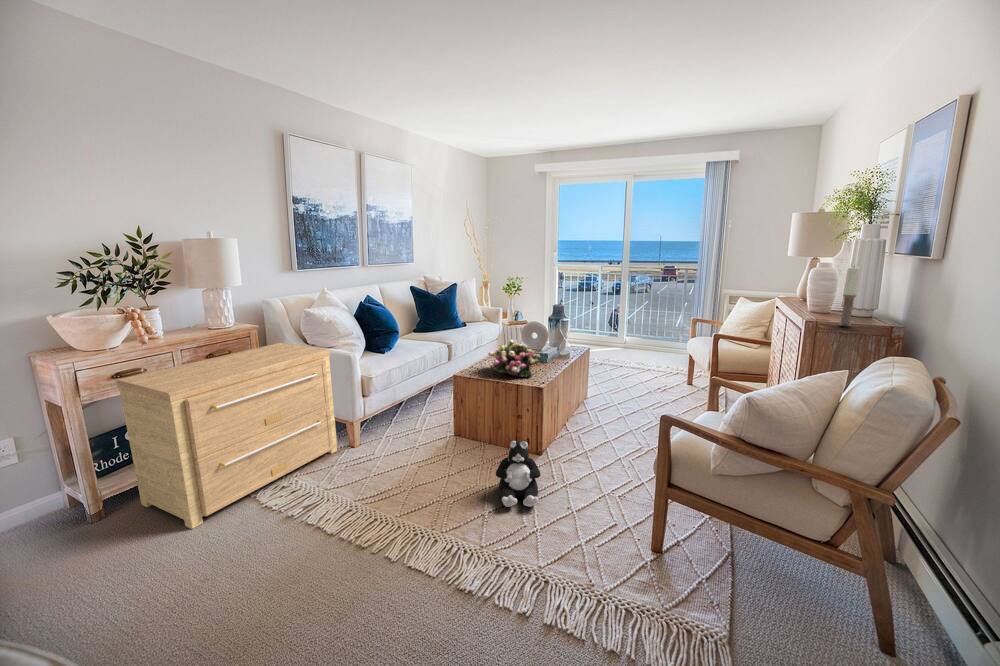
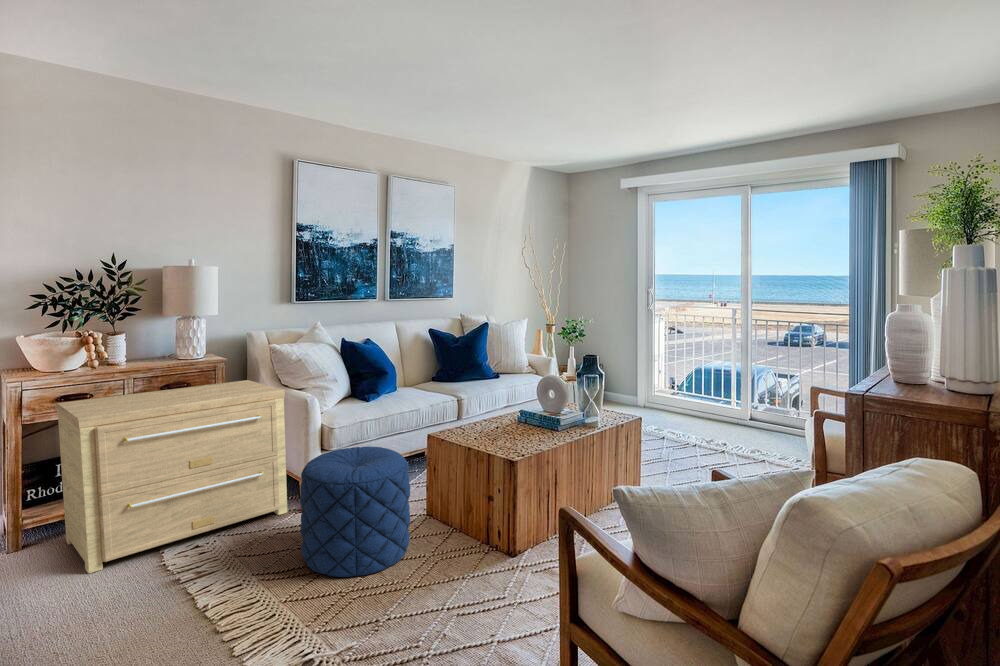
candle: present [839,267,860,326] -> none [937,299,964,396]
flower arrangement: present [487,340,541,377] -> none [462,393,533,443]
pouf: none [376,390,464,495] -> present [300,447,410,577]
plush toy: present [496,440,541,507] -> none [416,520,480,614]

